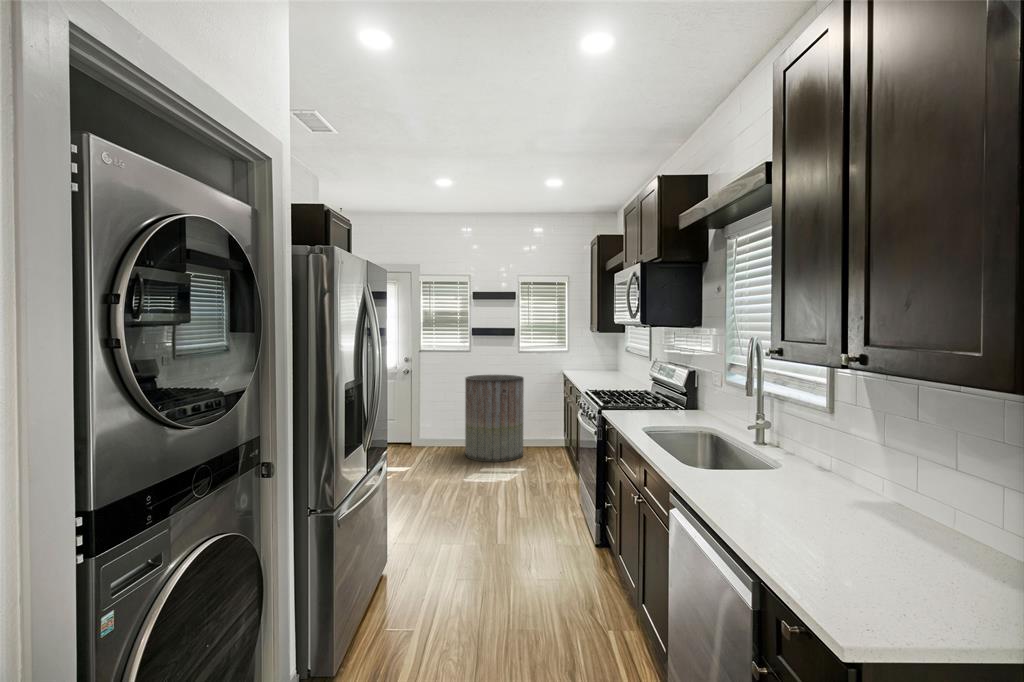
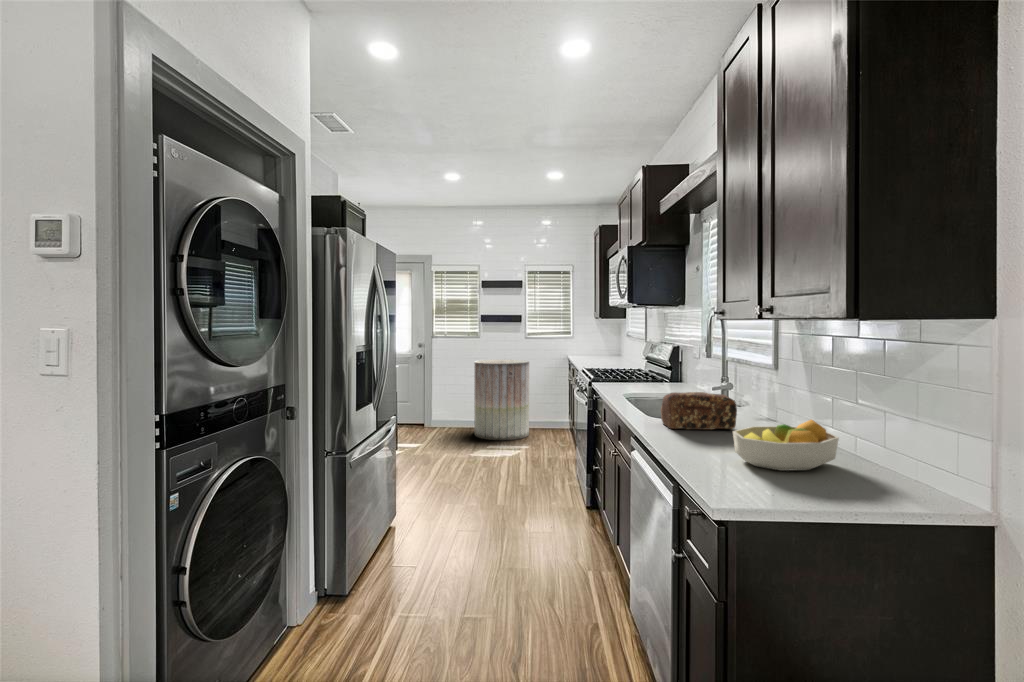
bread loaf: none [703,441,796,488] -> present [661,392,737,430]
fruit bowl: none [816,492,951,563] -> present [733,420,839,471]

